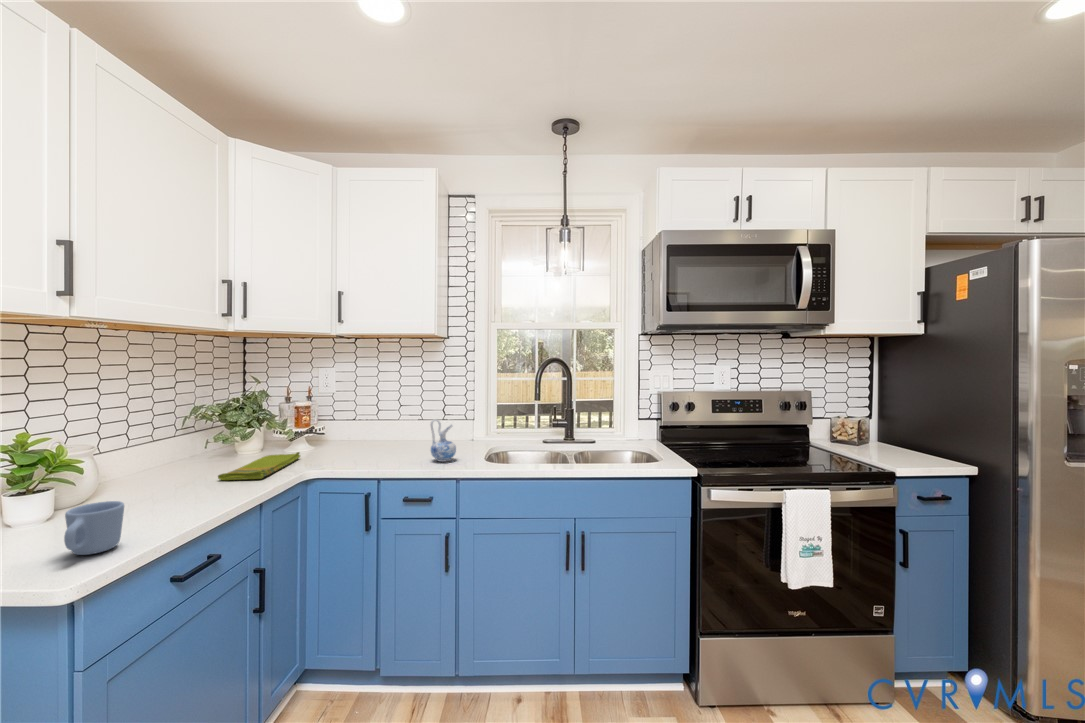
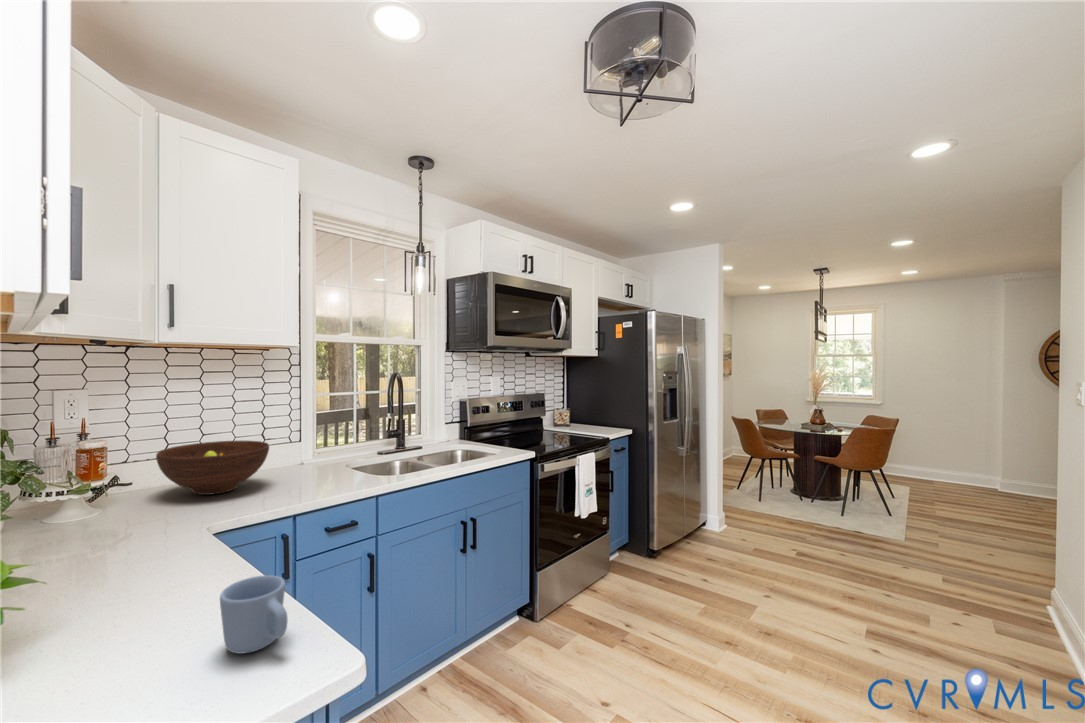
fruit bowl: none [341,411,418,451] -> present [156,441,269,495]
ceramic pitcher: present [431,419,456,462] -> none [321,441,350,486]
dish towel: present [218,452,300,480] -> none [60,513,176,566]

